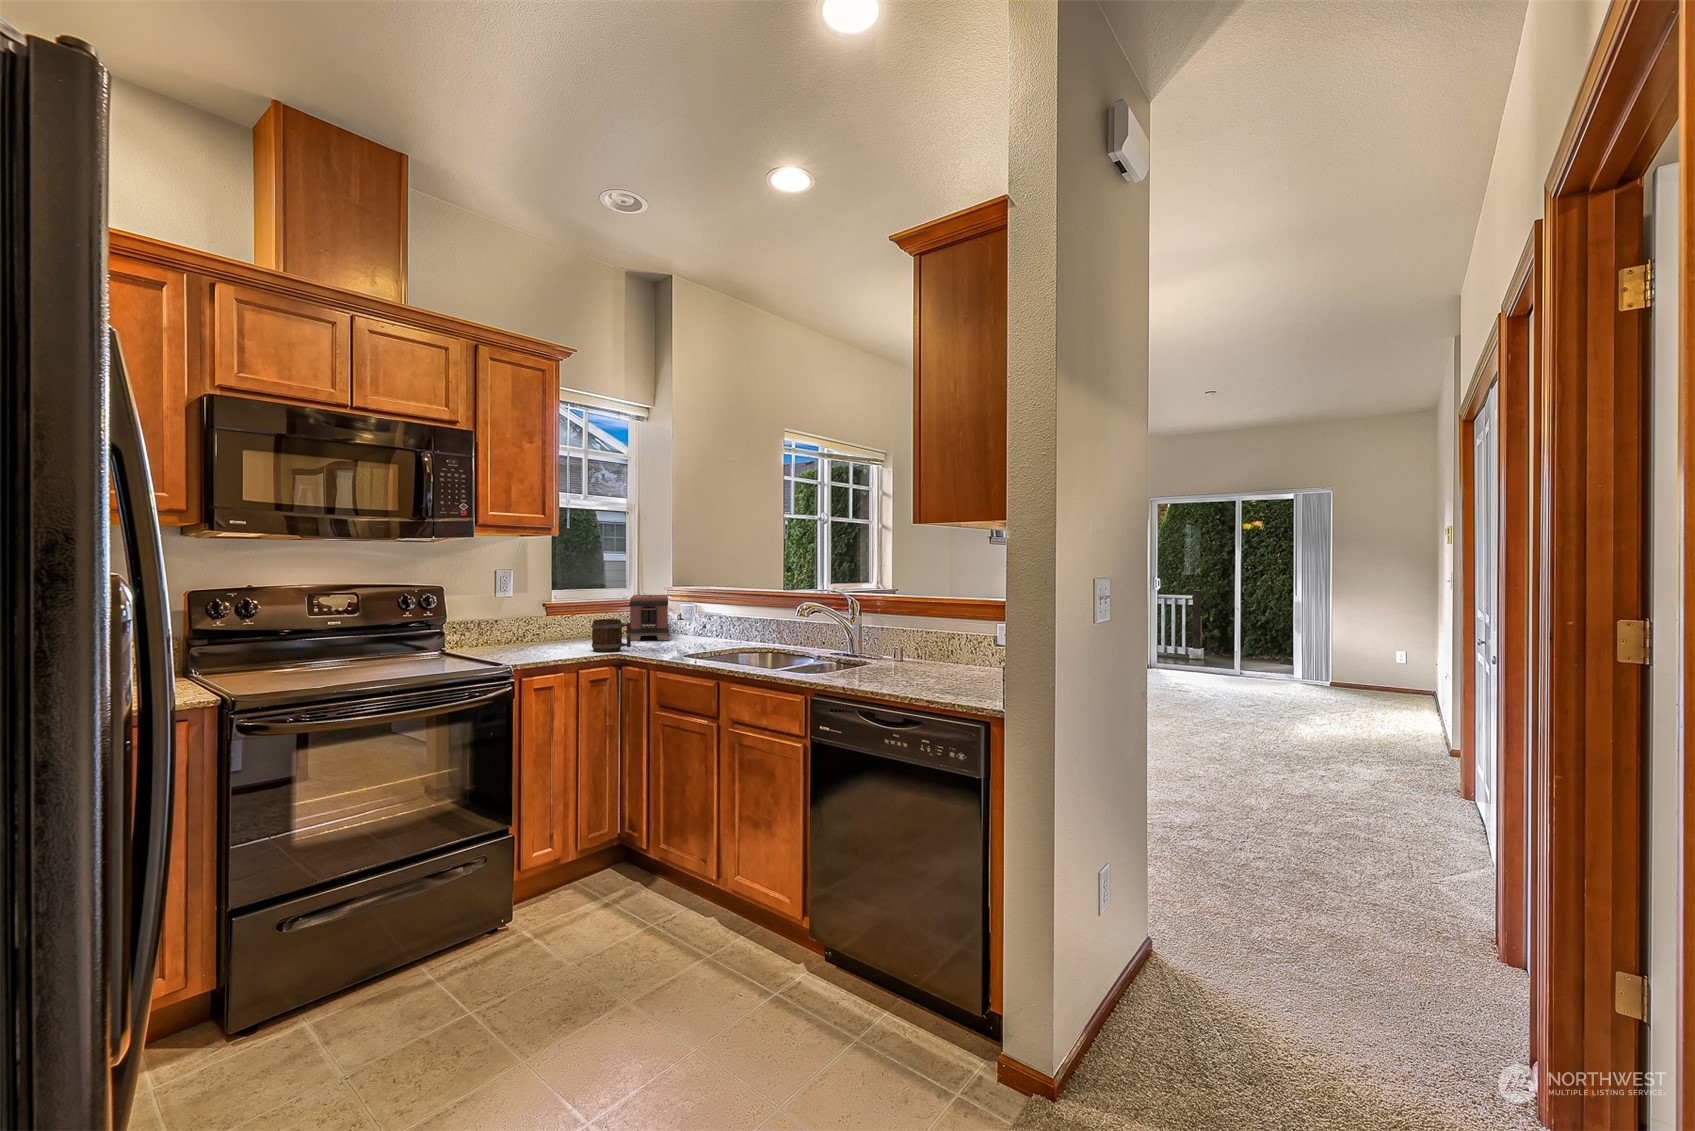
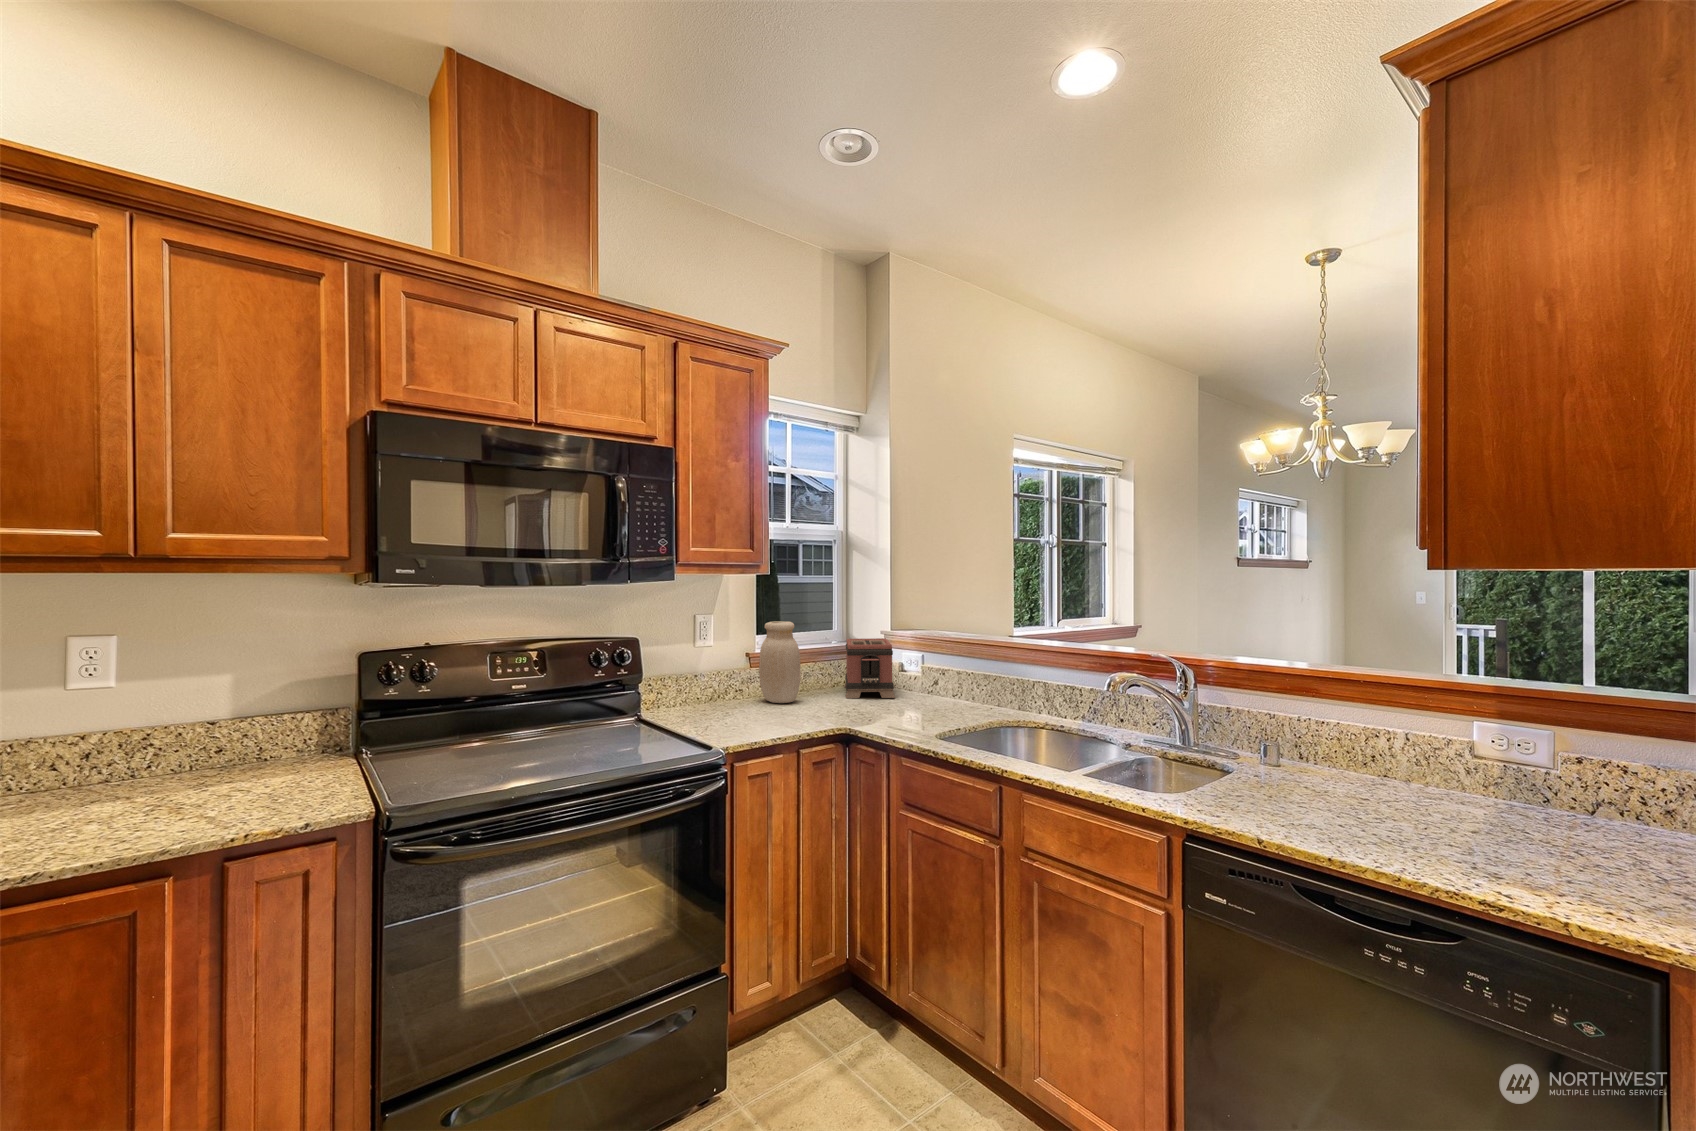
jar: none [552,577,588,644] -> present [759,621,801,703]
mug: present [592,619,631,652] -> none [810,676,858,720]

